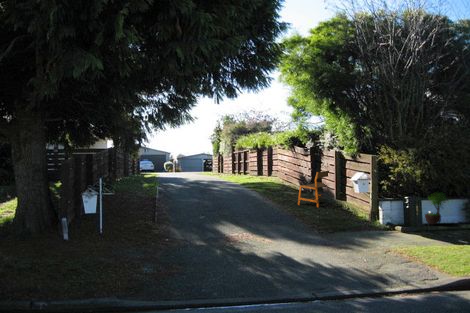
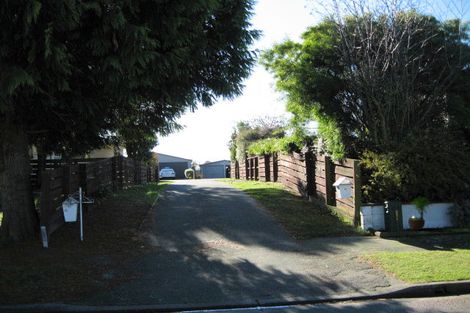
bench: present [298,171,329,207] -> none [288,175,326,213]

